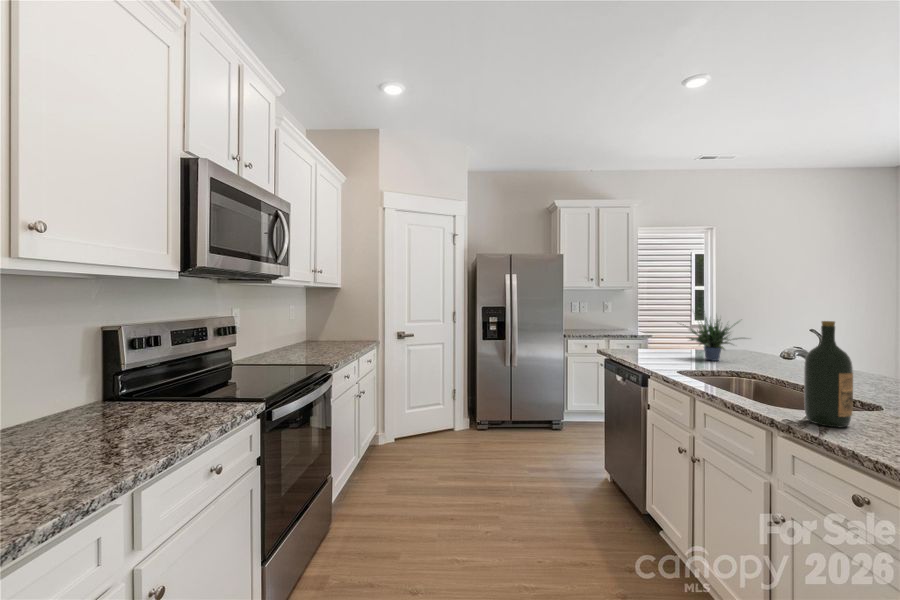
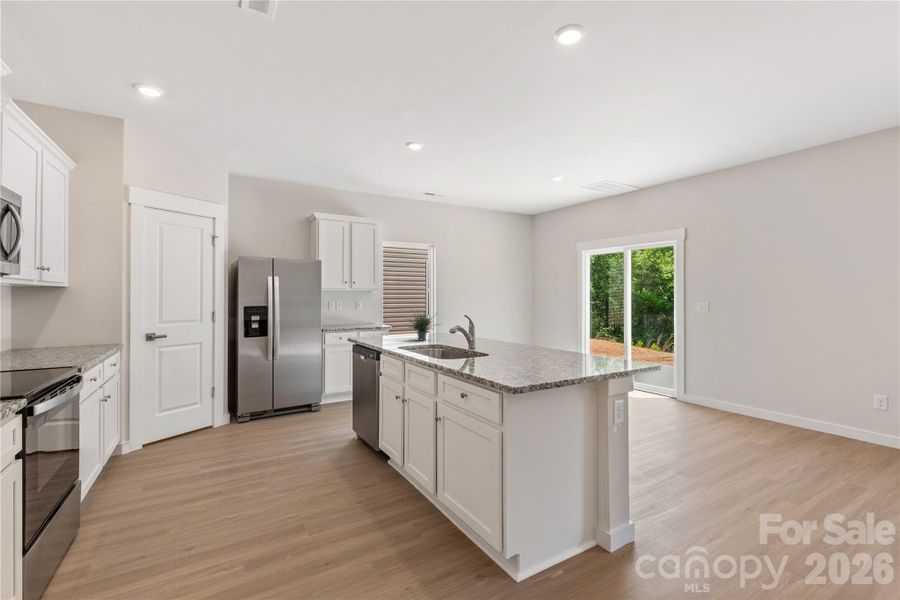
wine bottle: present [804,321,853,427] -> none [449,311,467,364]

